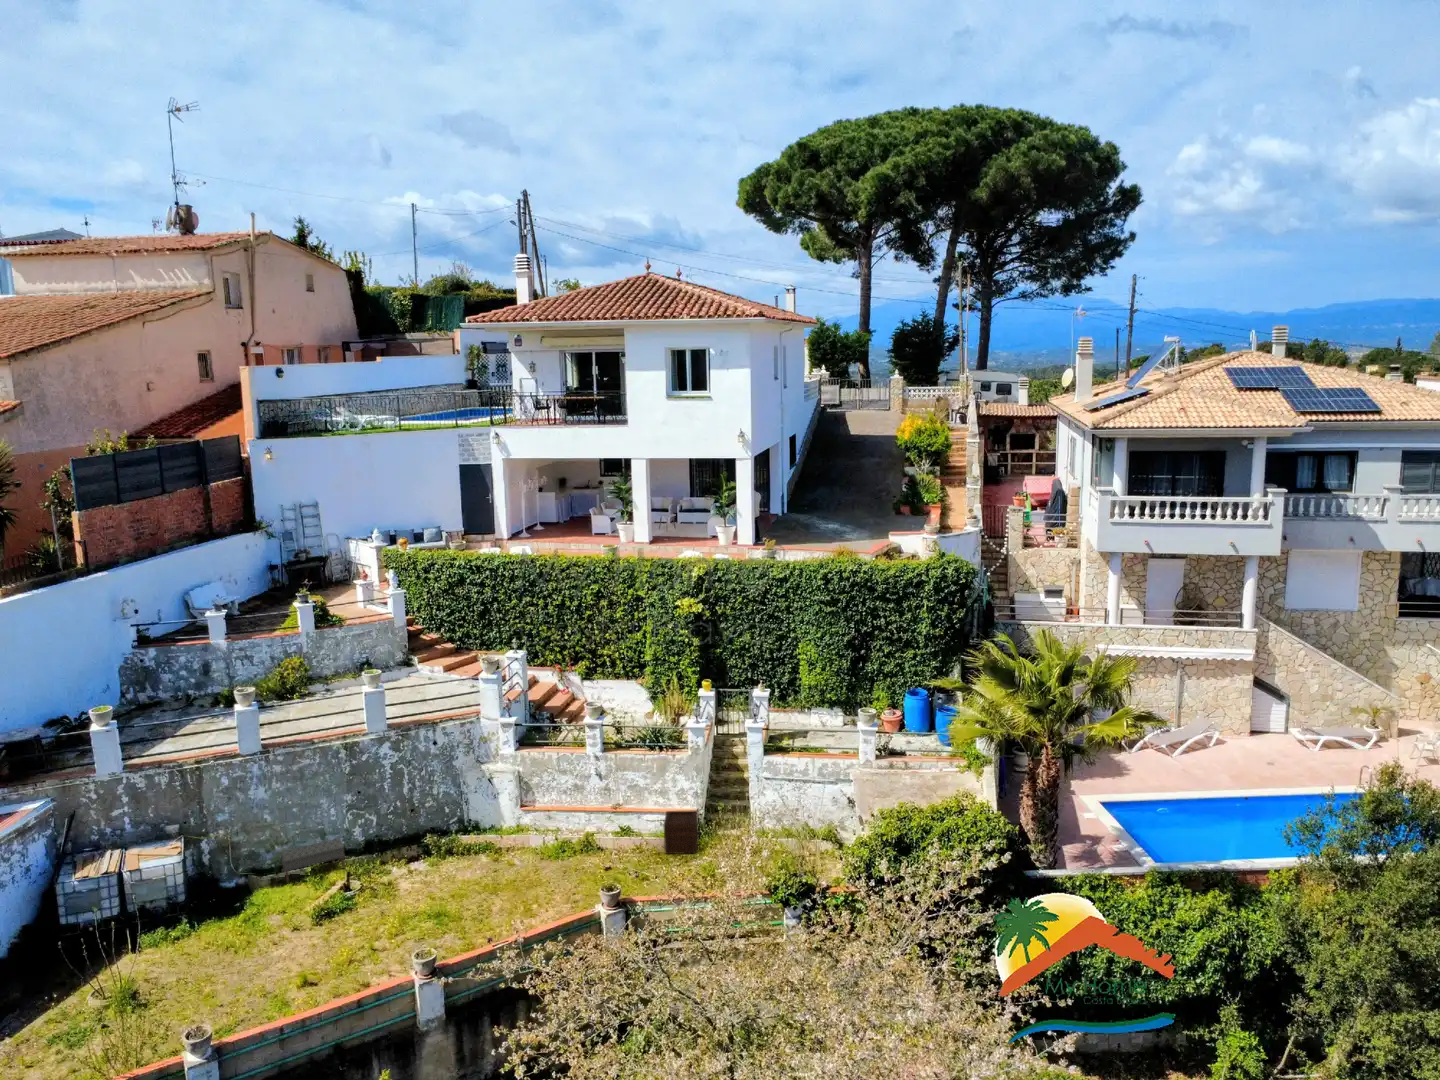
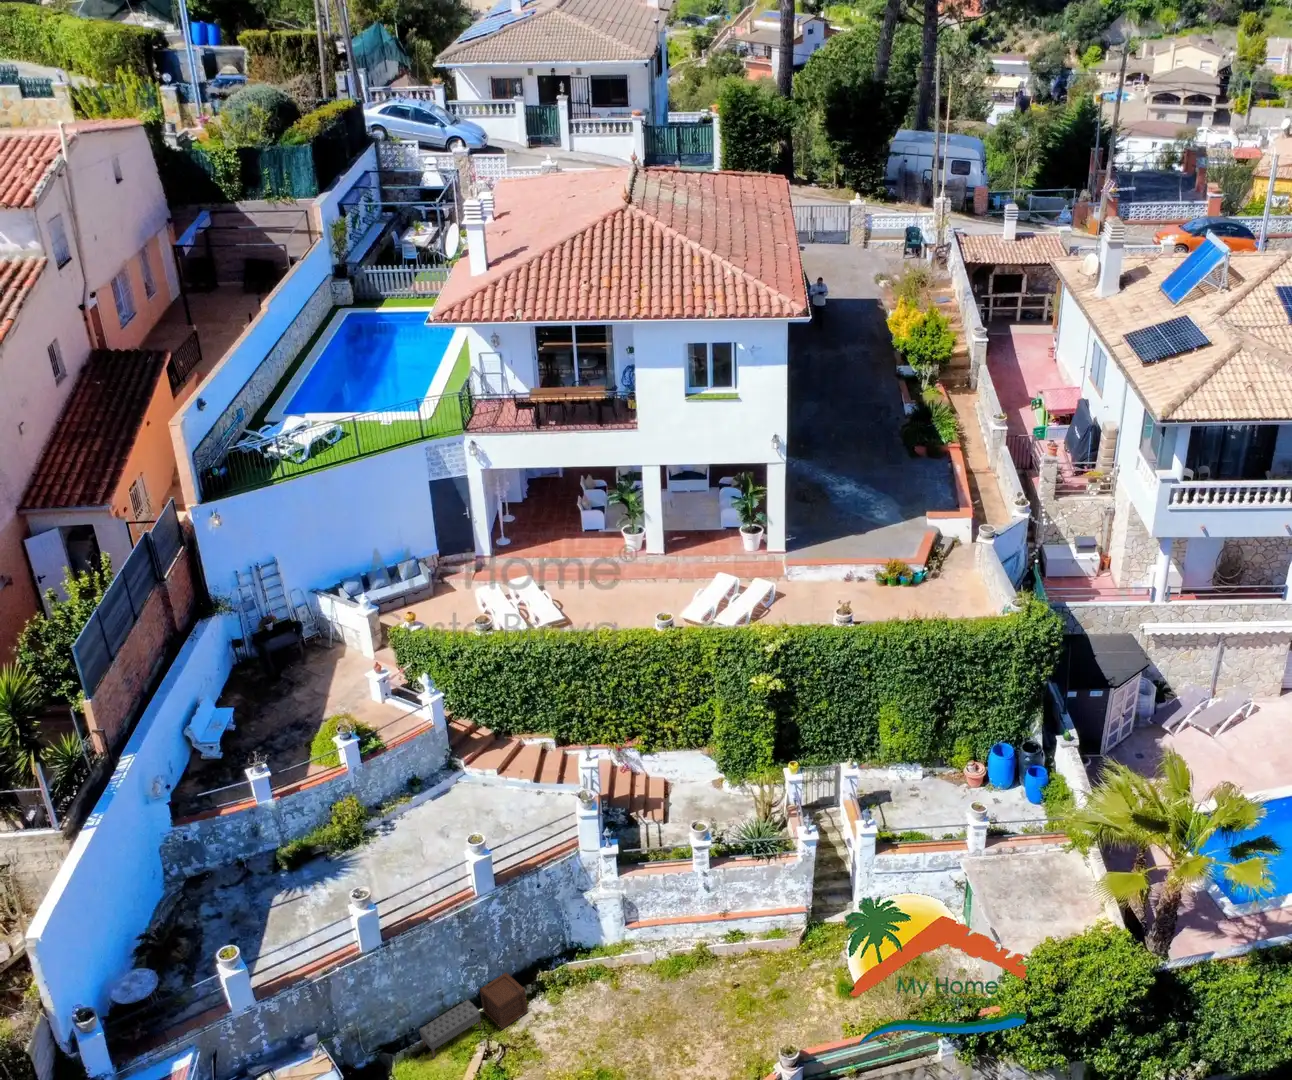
wooden crate: present [664,811,699,854] -> present [480,972,528,1029]

